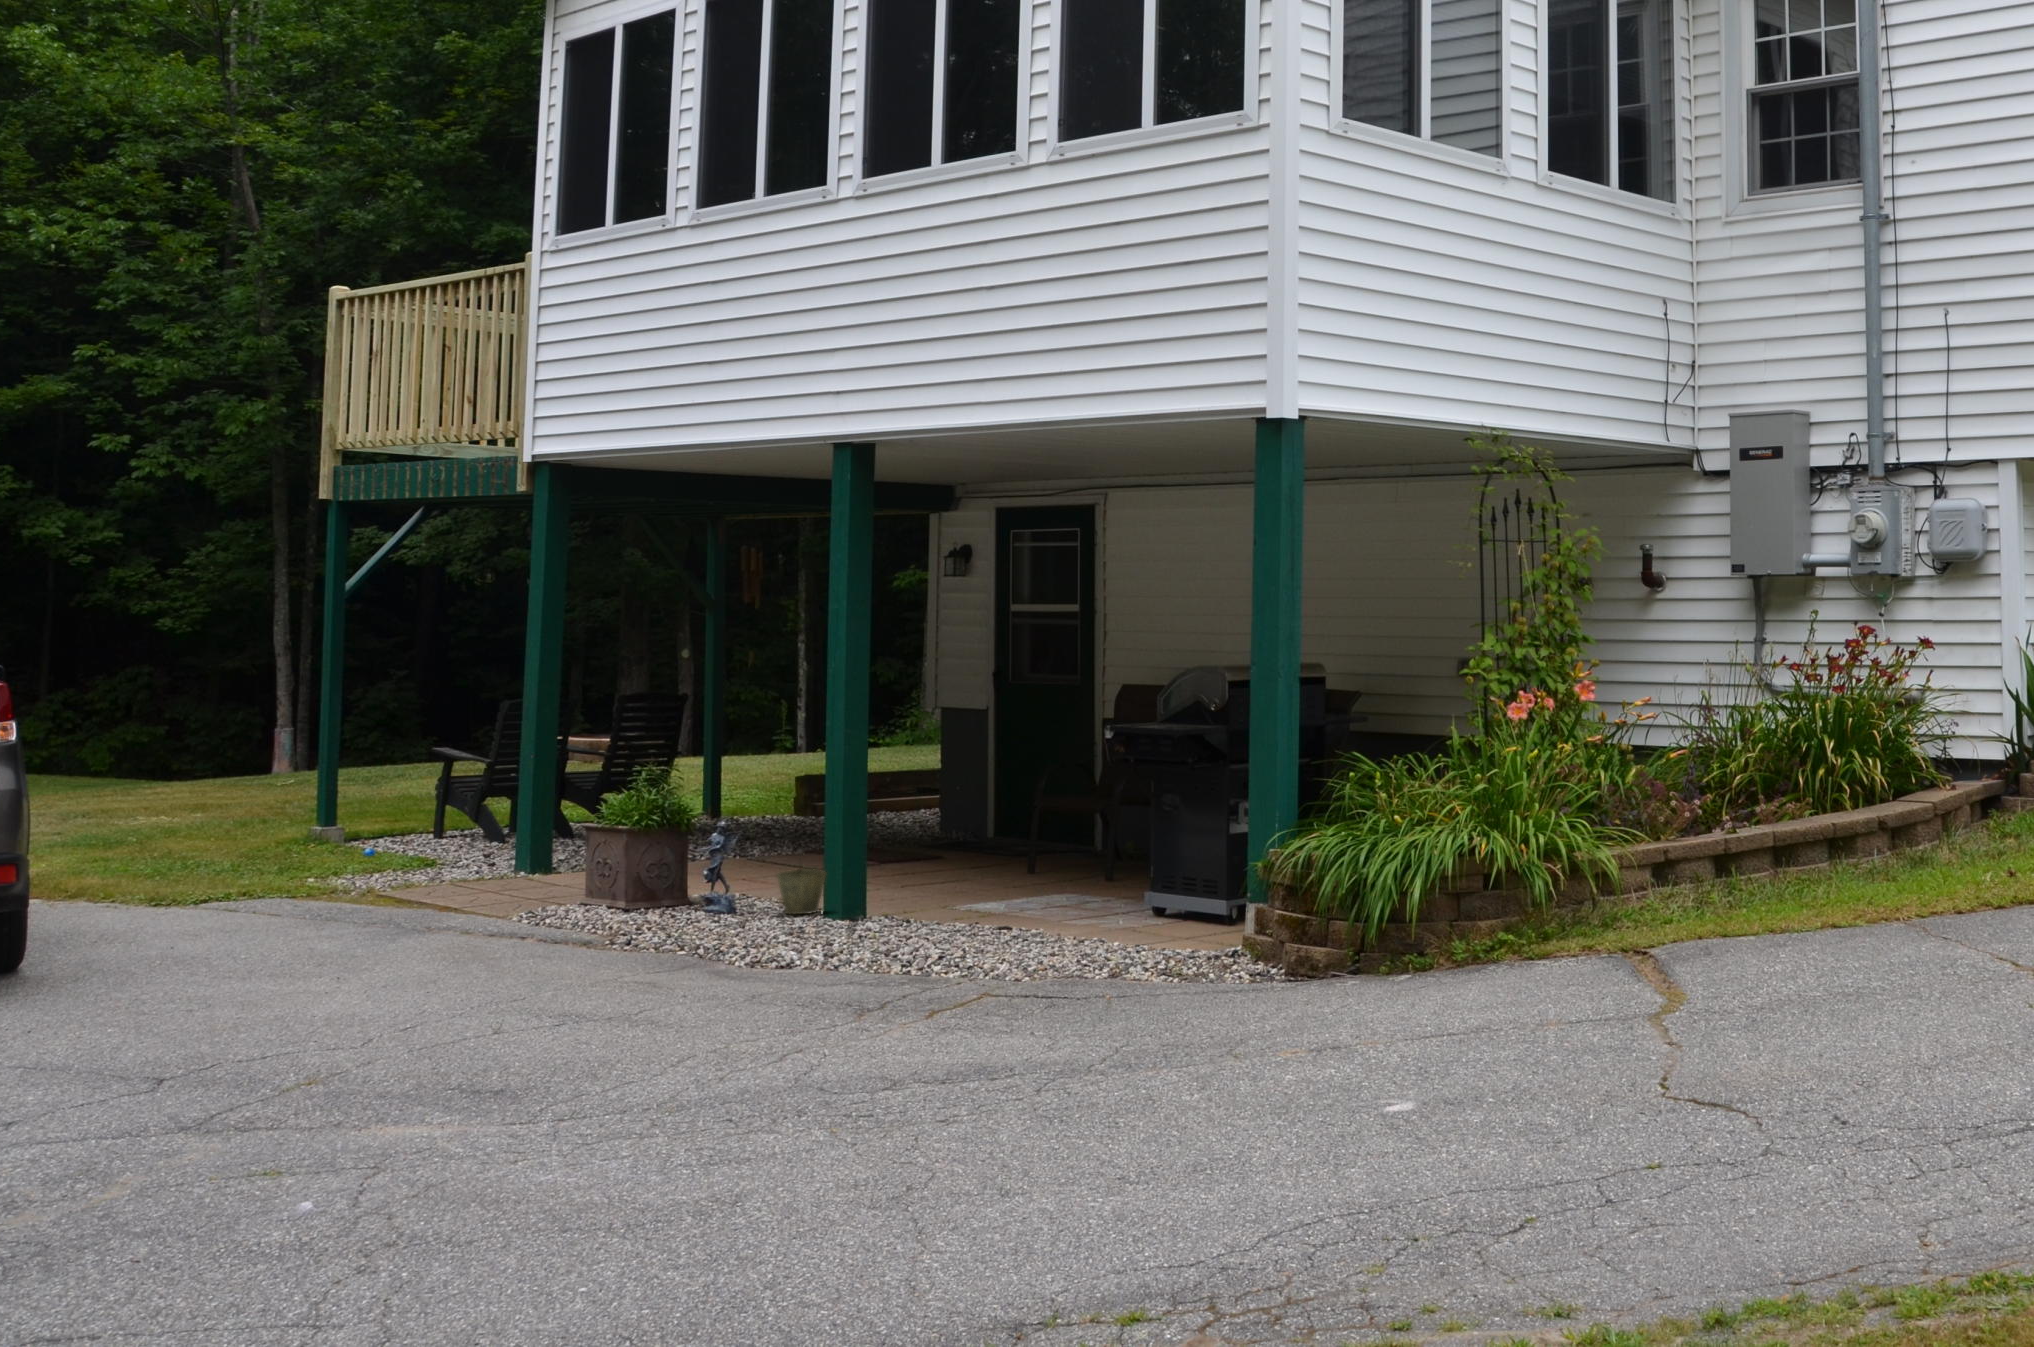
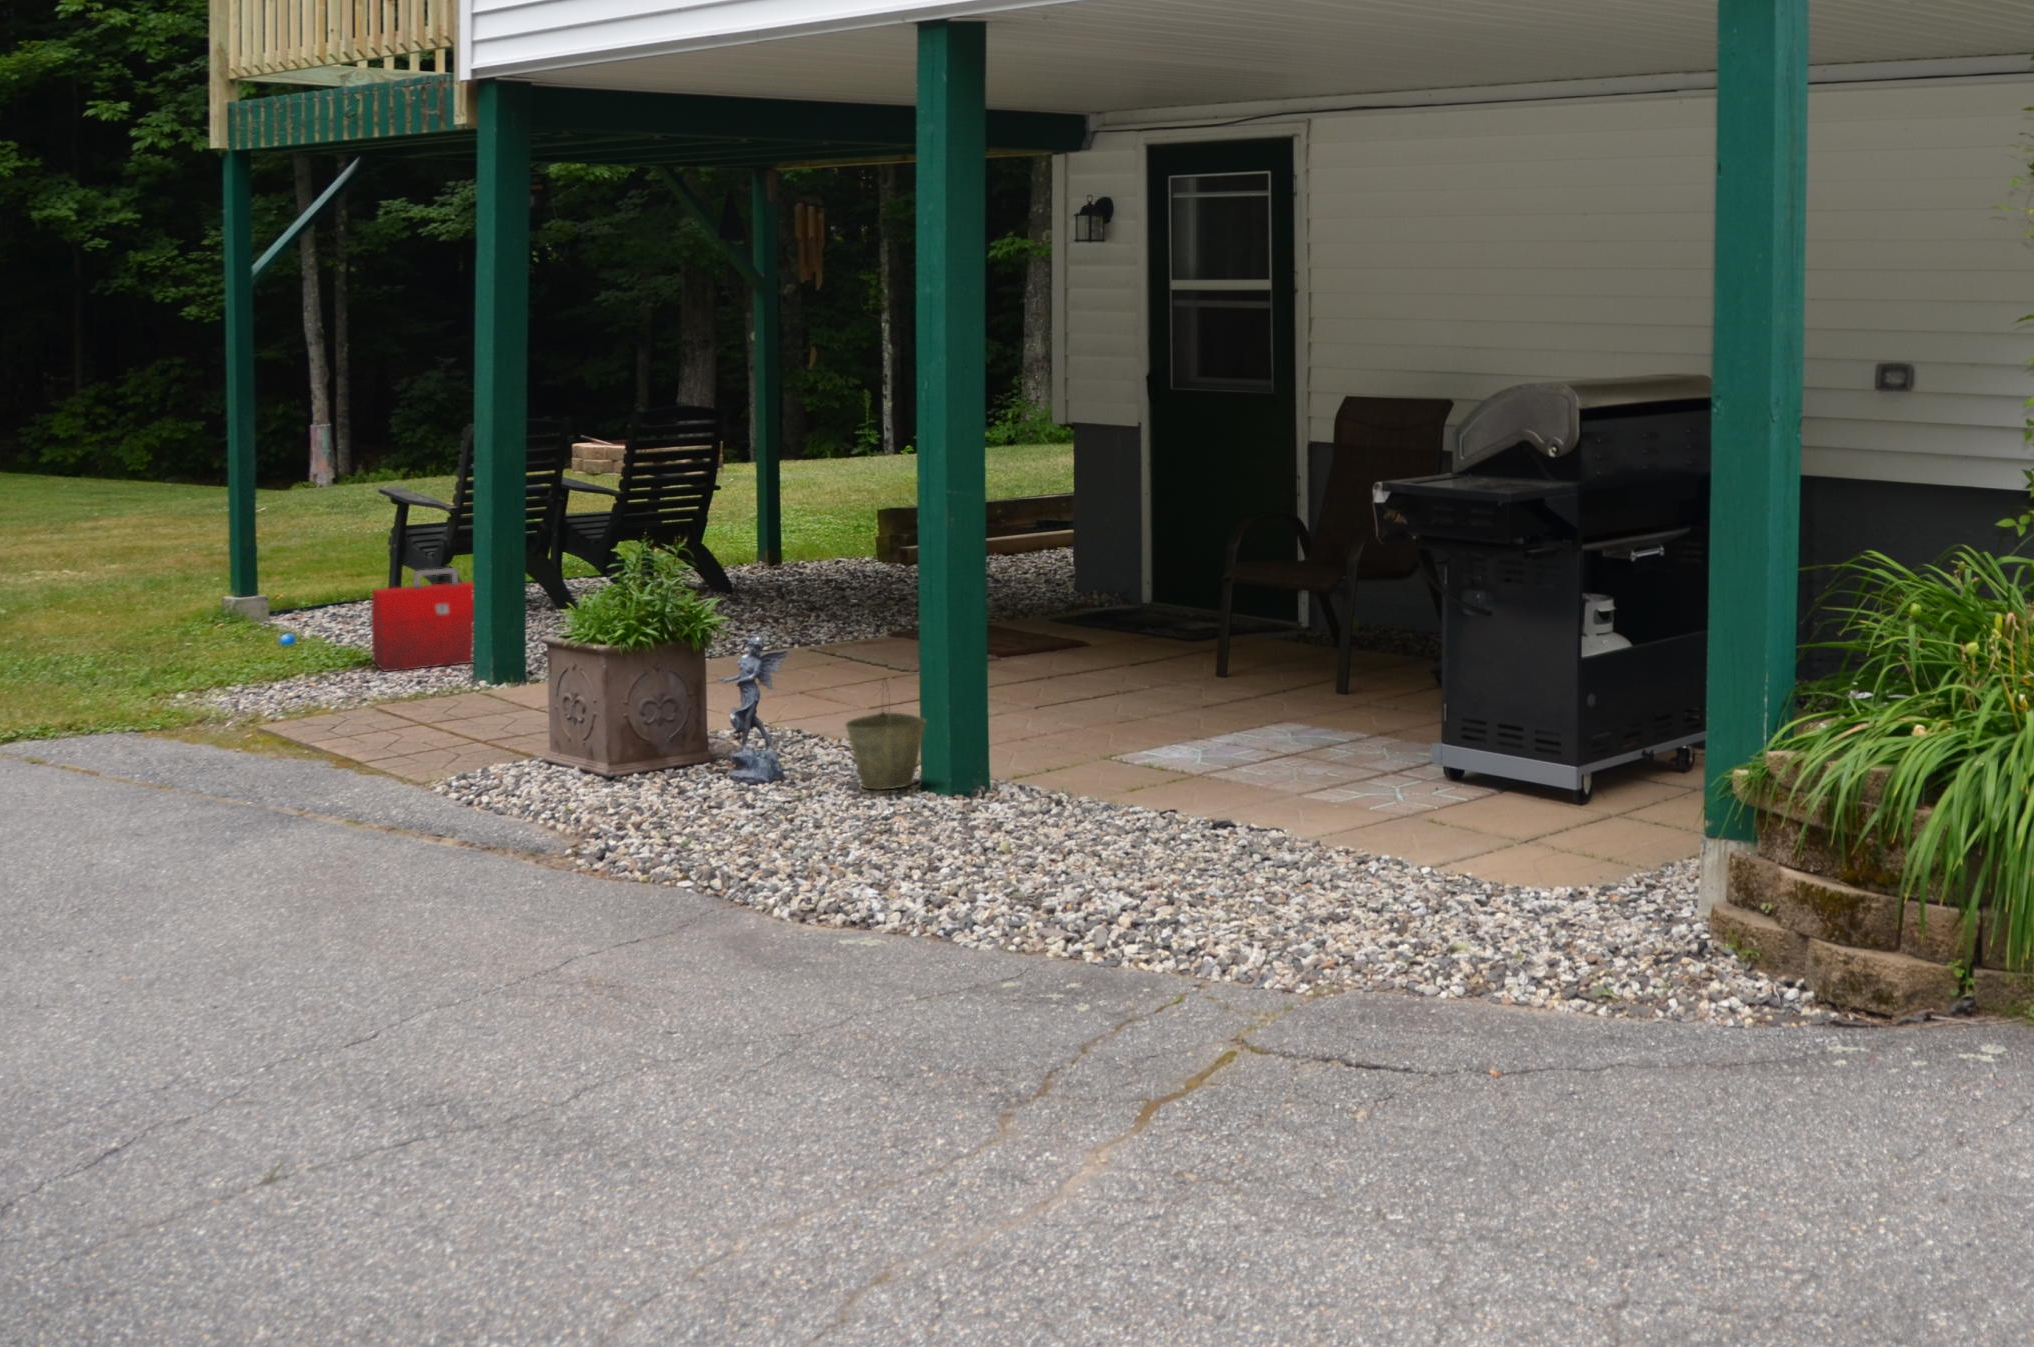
toolbox: none [432,804,528,875] -> present [371,568,473,671]

